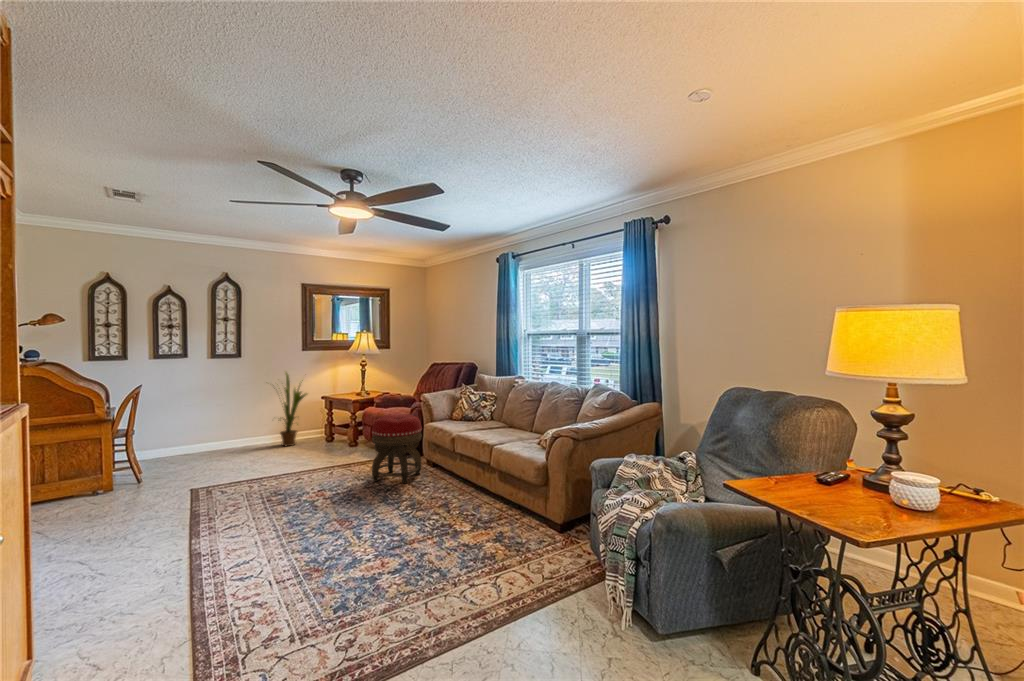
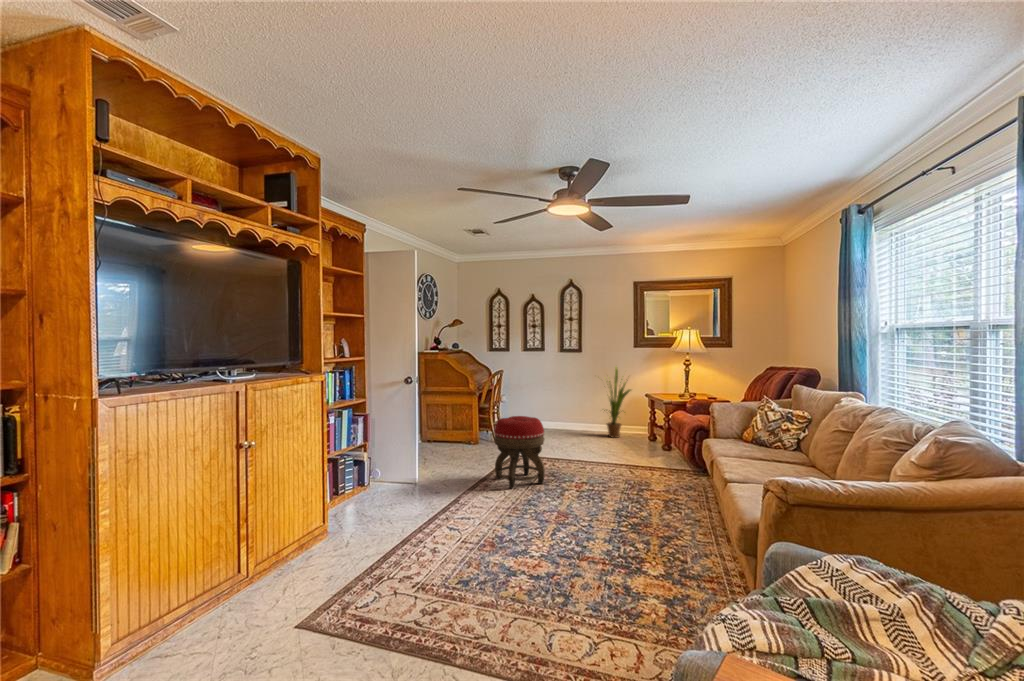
footstool: present [372,414,422,483] -> present [494,416,545,489]

